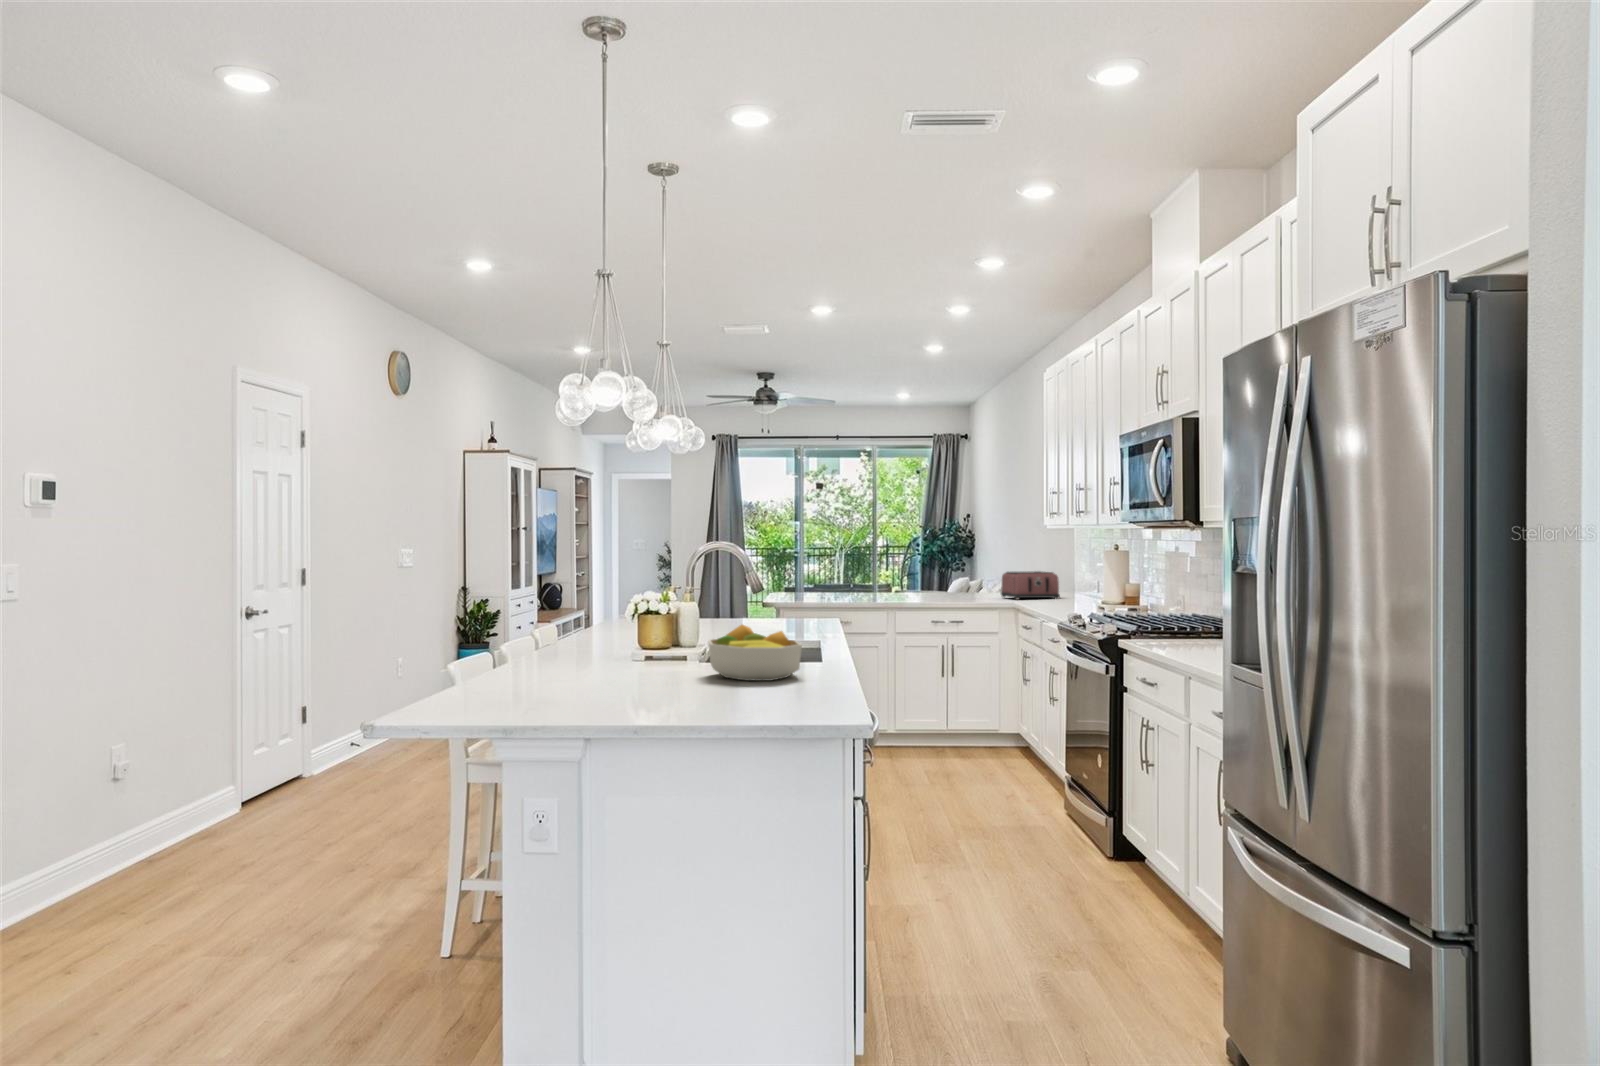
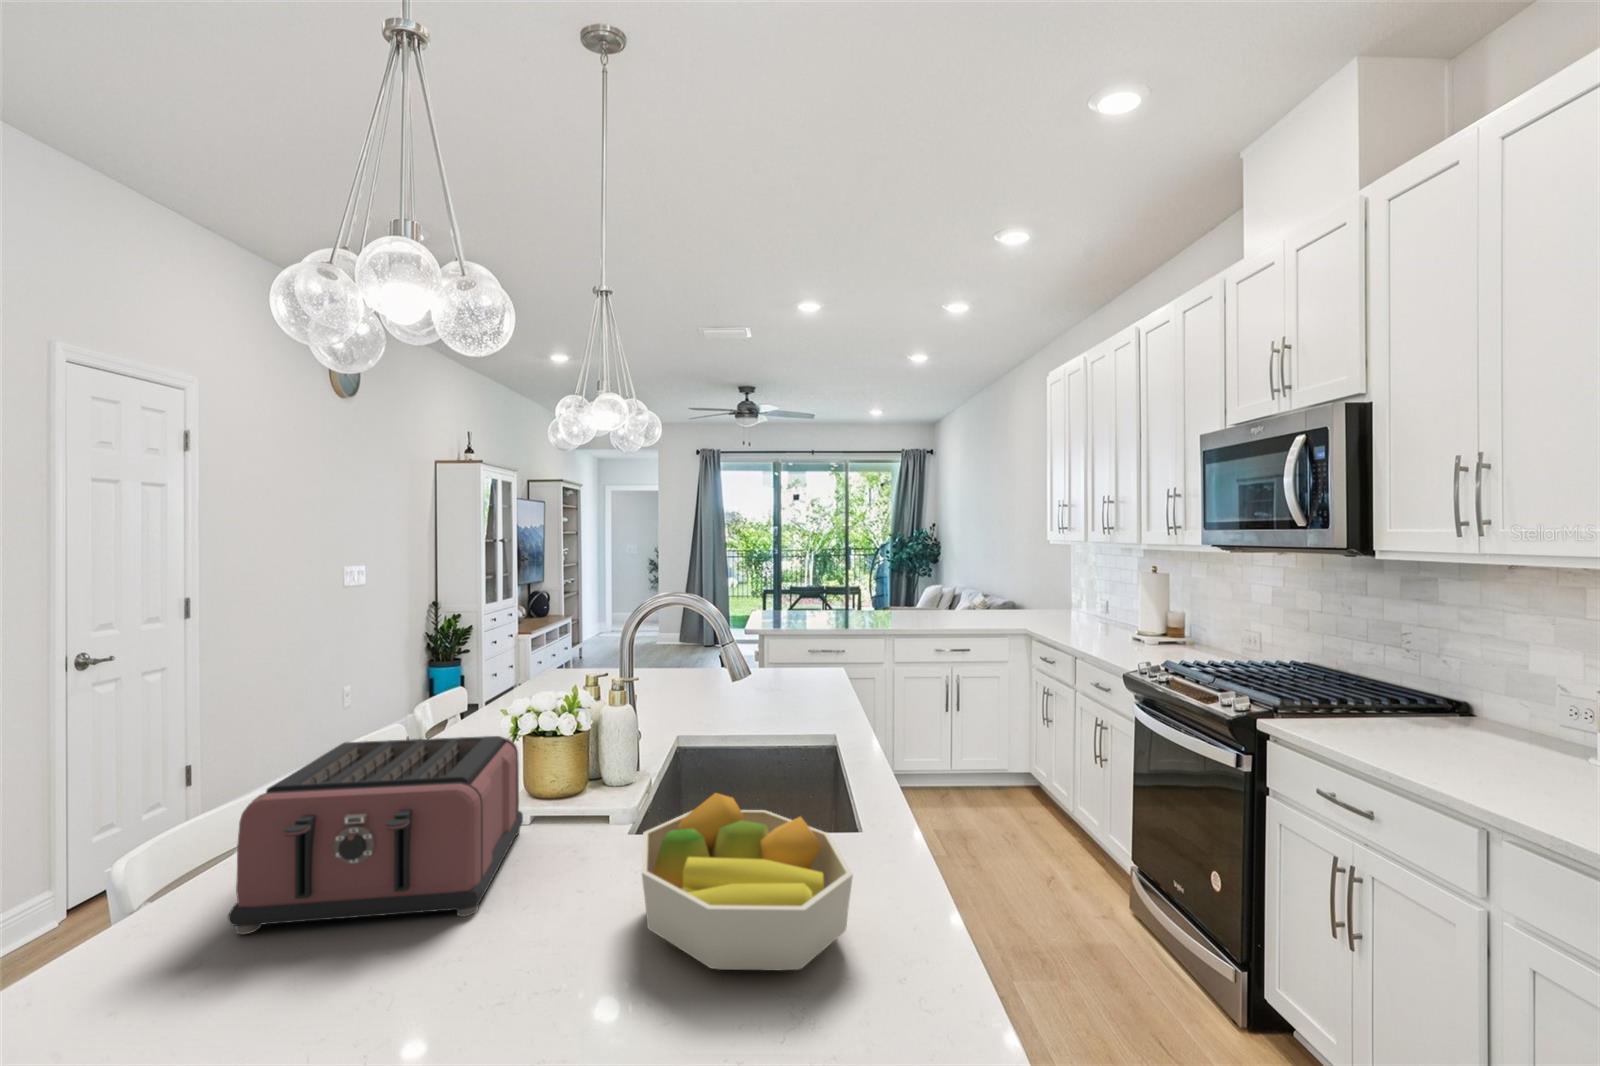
toaster: present [1001,571,1060,600] -> present [228,736,523,934]

